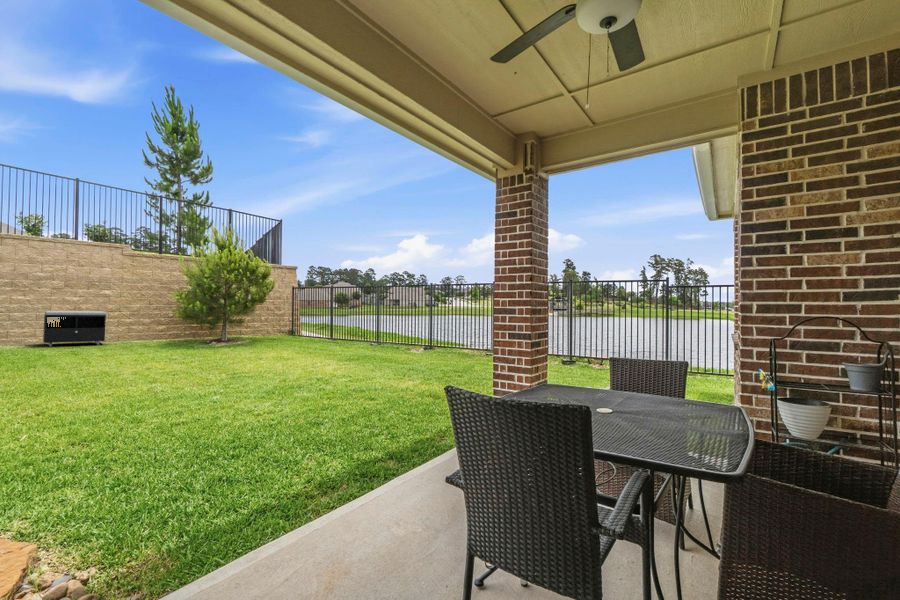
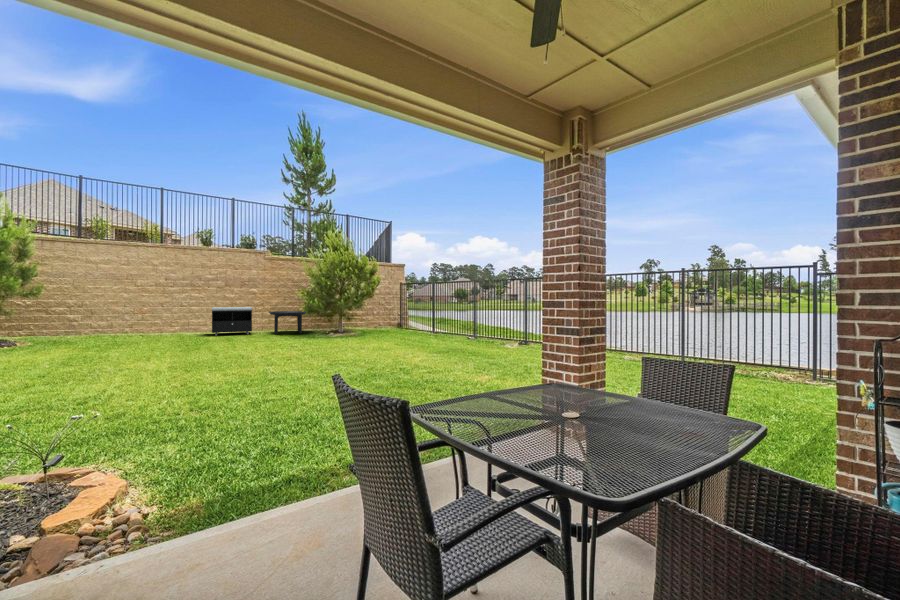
round table: none [129,317,182,345] -> present [269,311,306,334]

